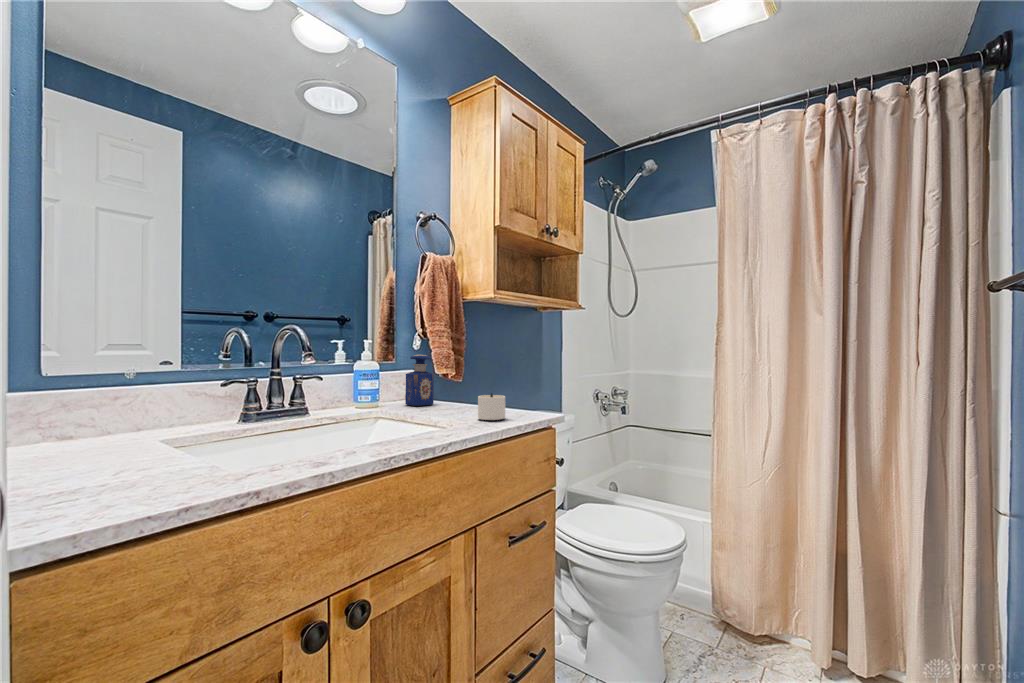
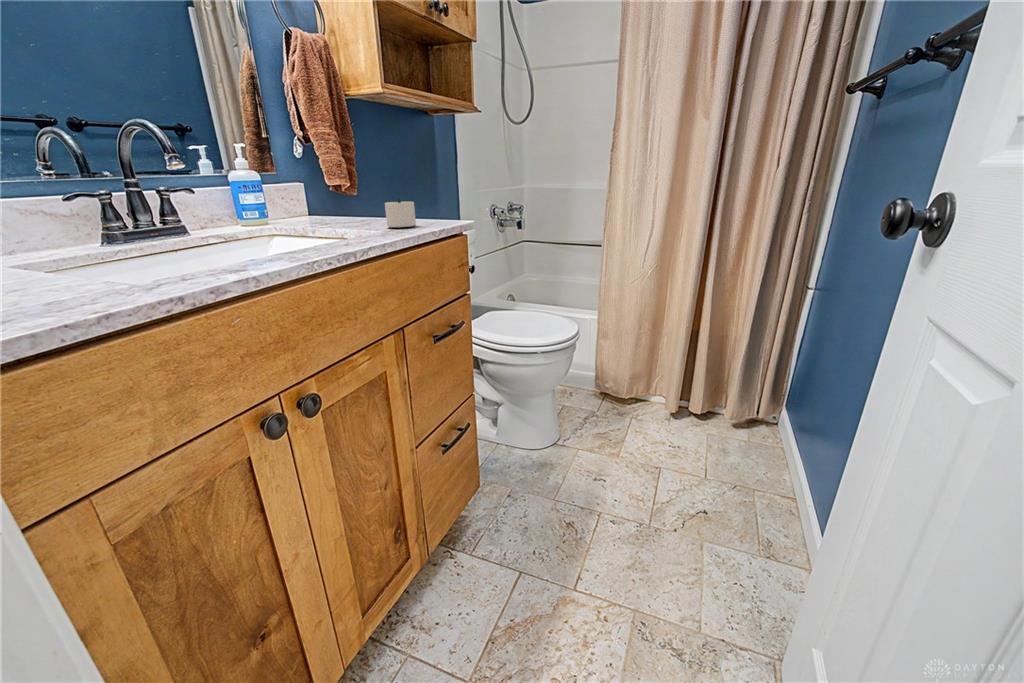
perfume bottle: present [405,354,434,406] -> none [292,162,330,220]

